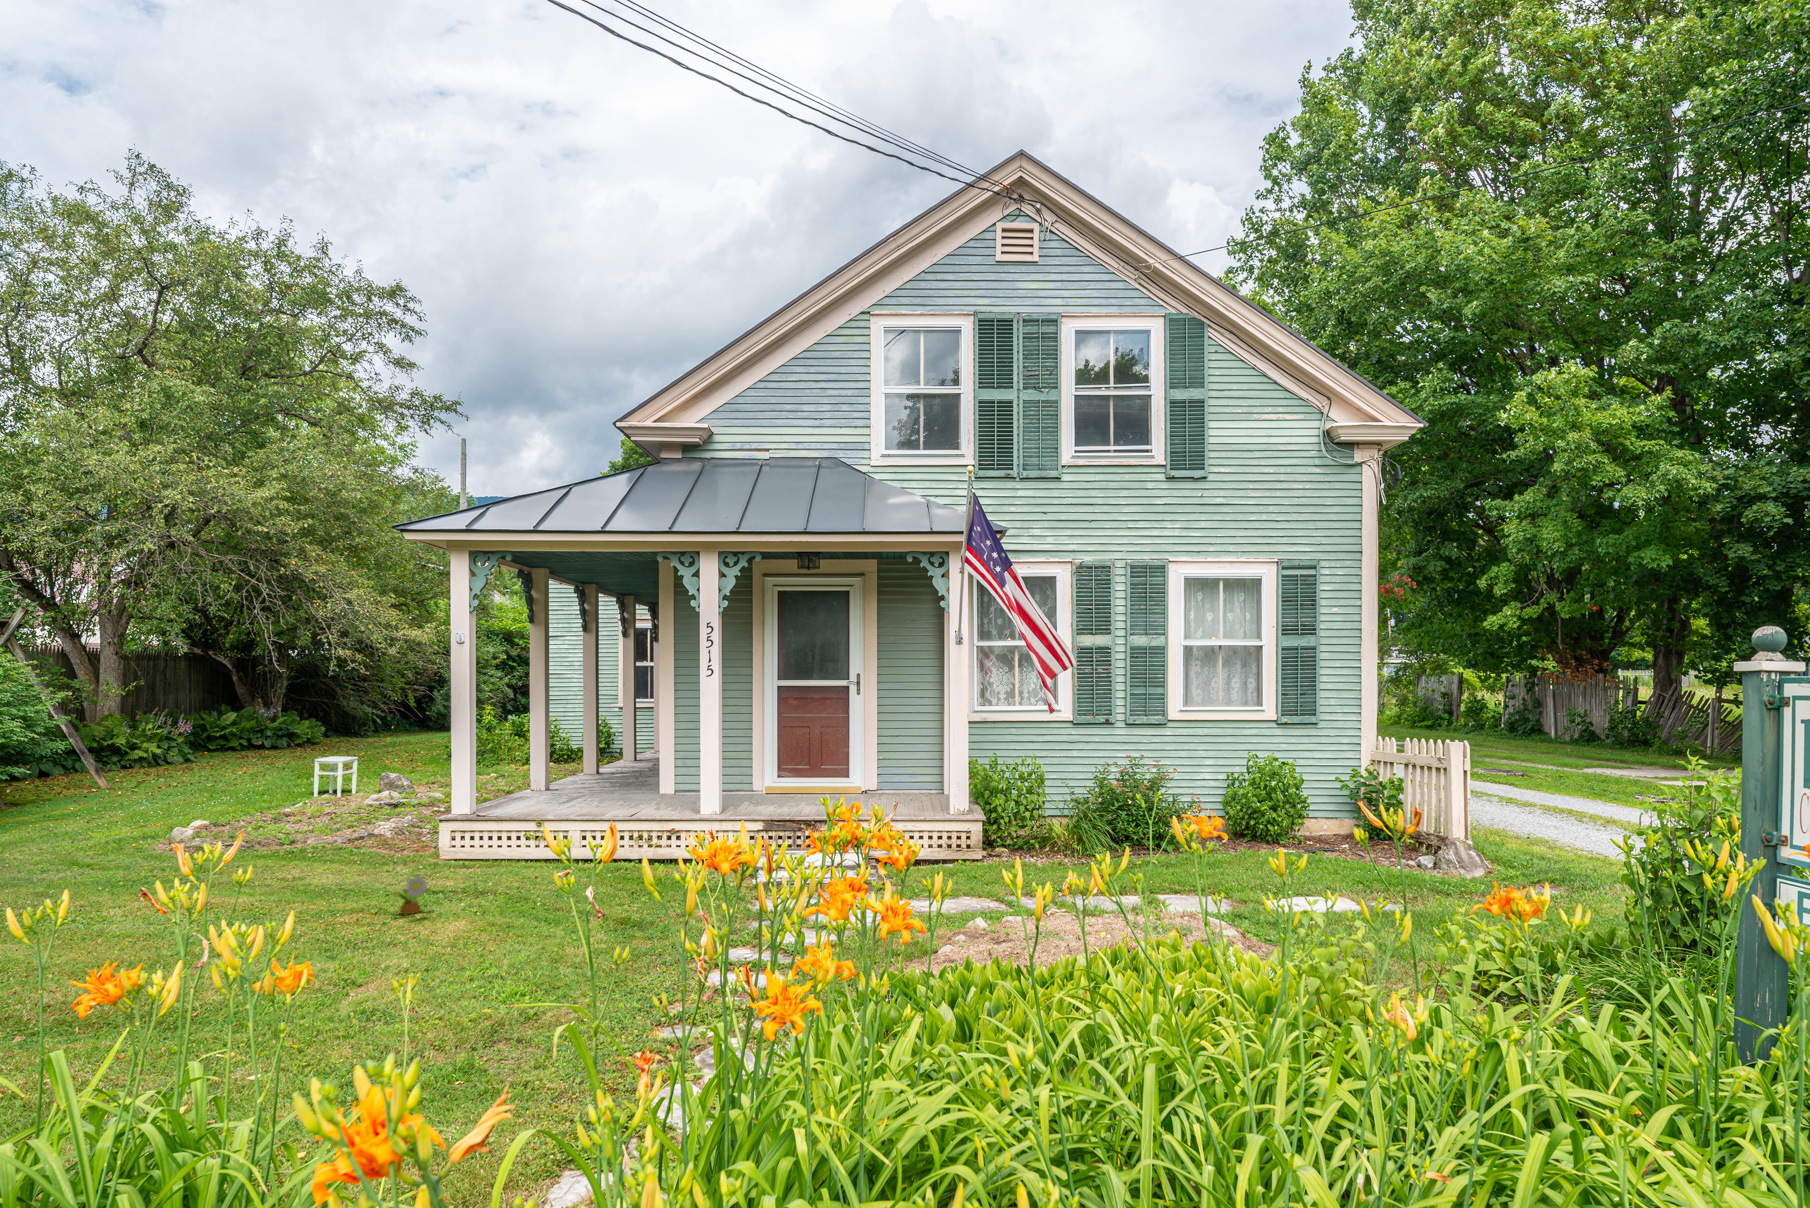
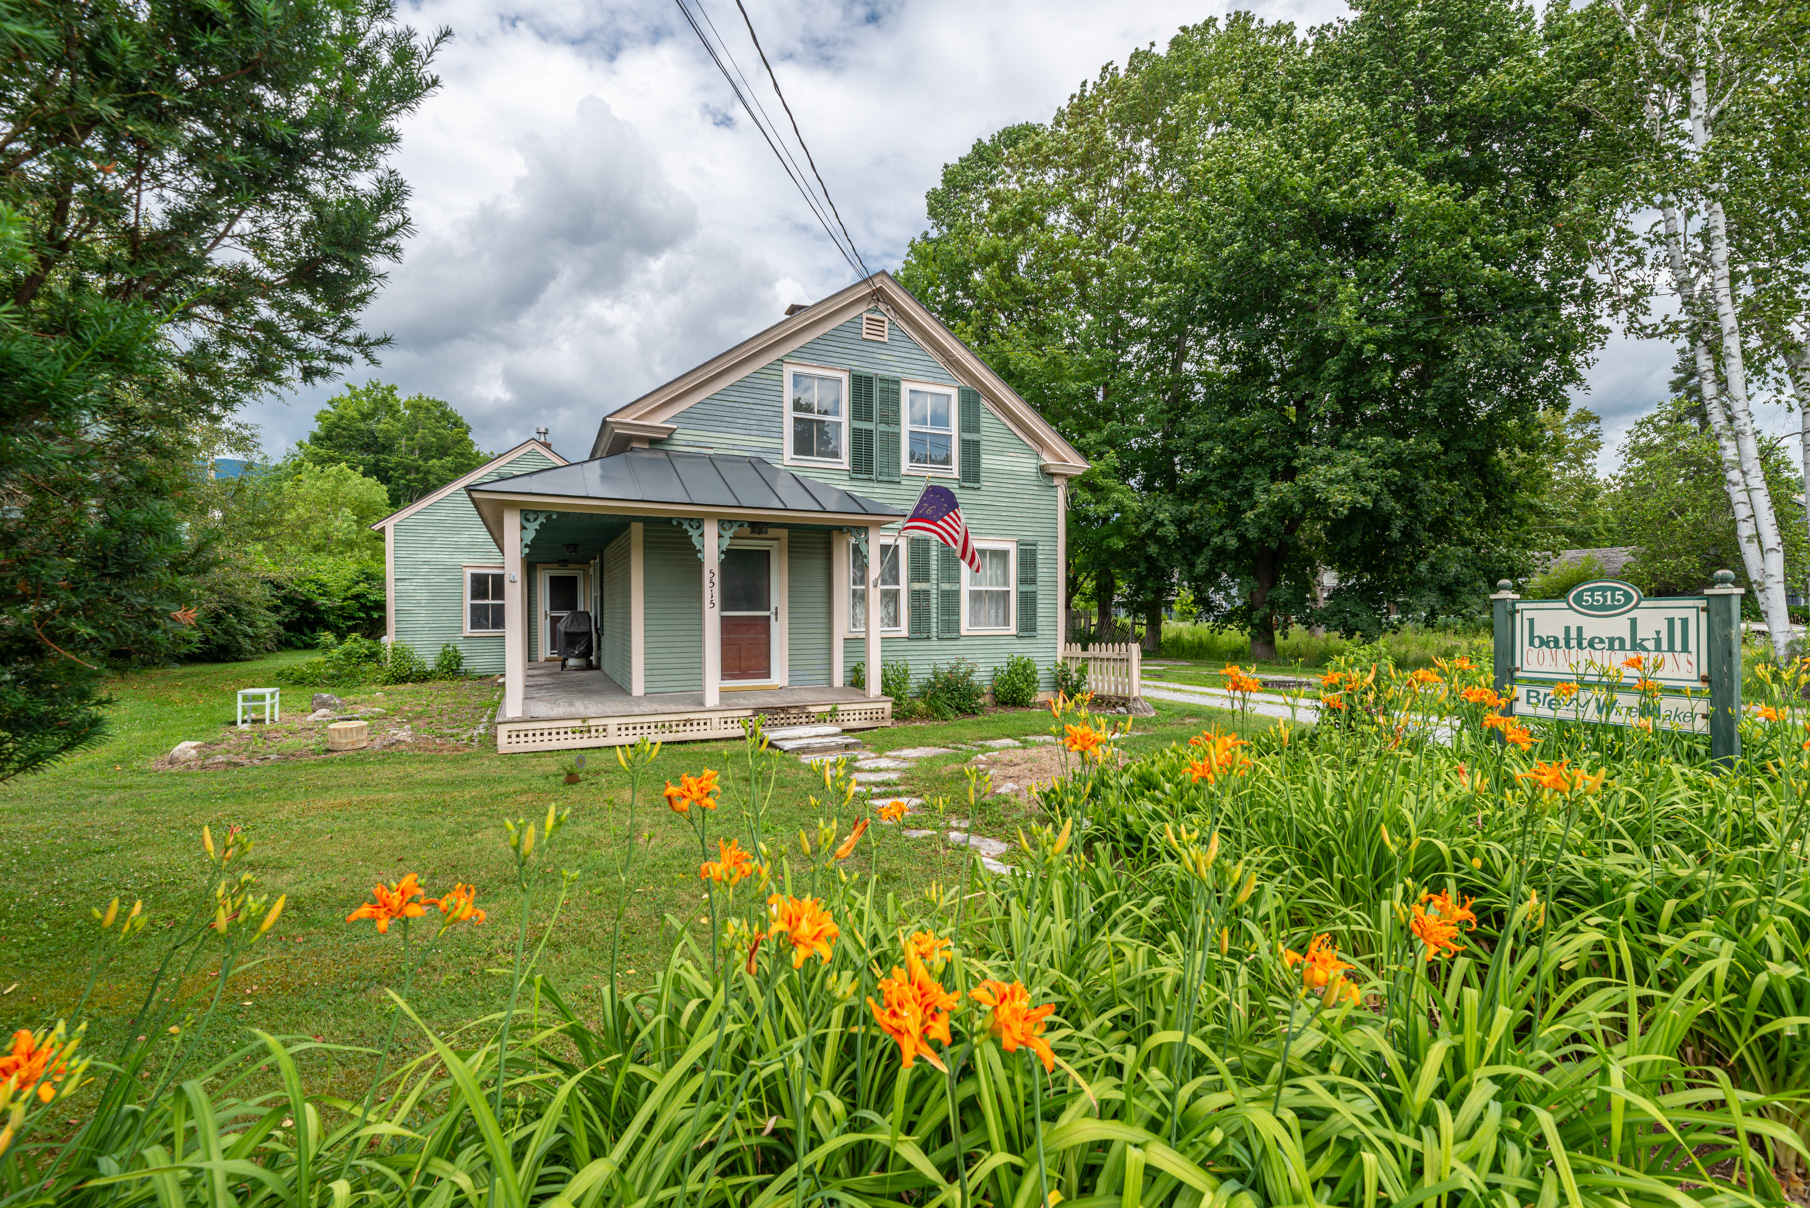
wooden bucket: none [307,803,350,837] -> present [327,721,368,750]

